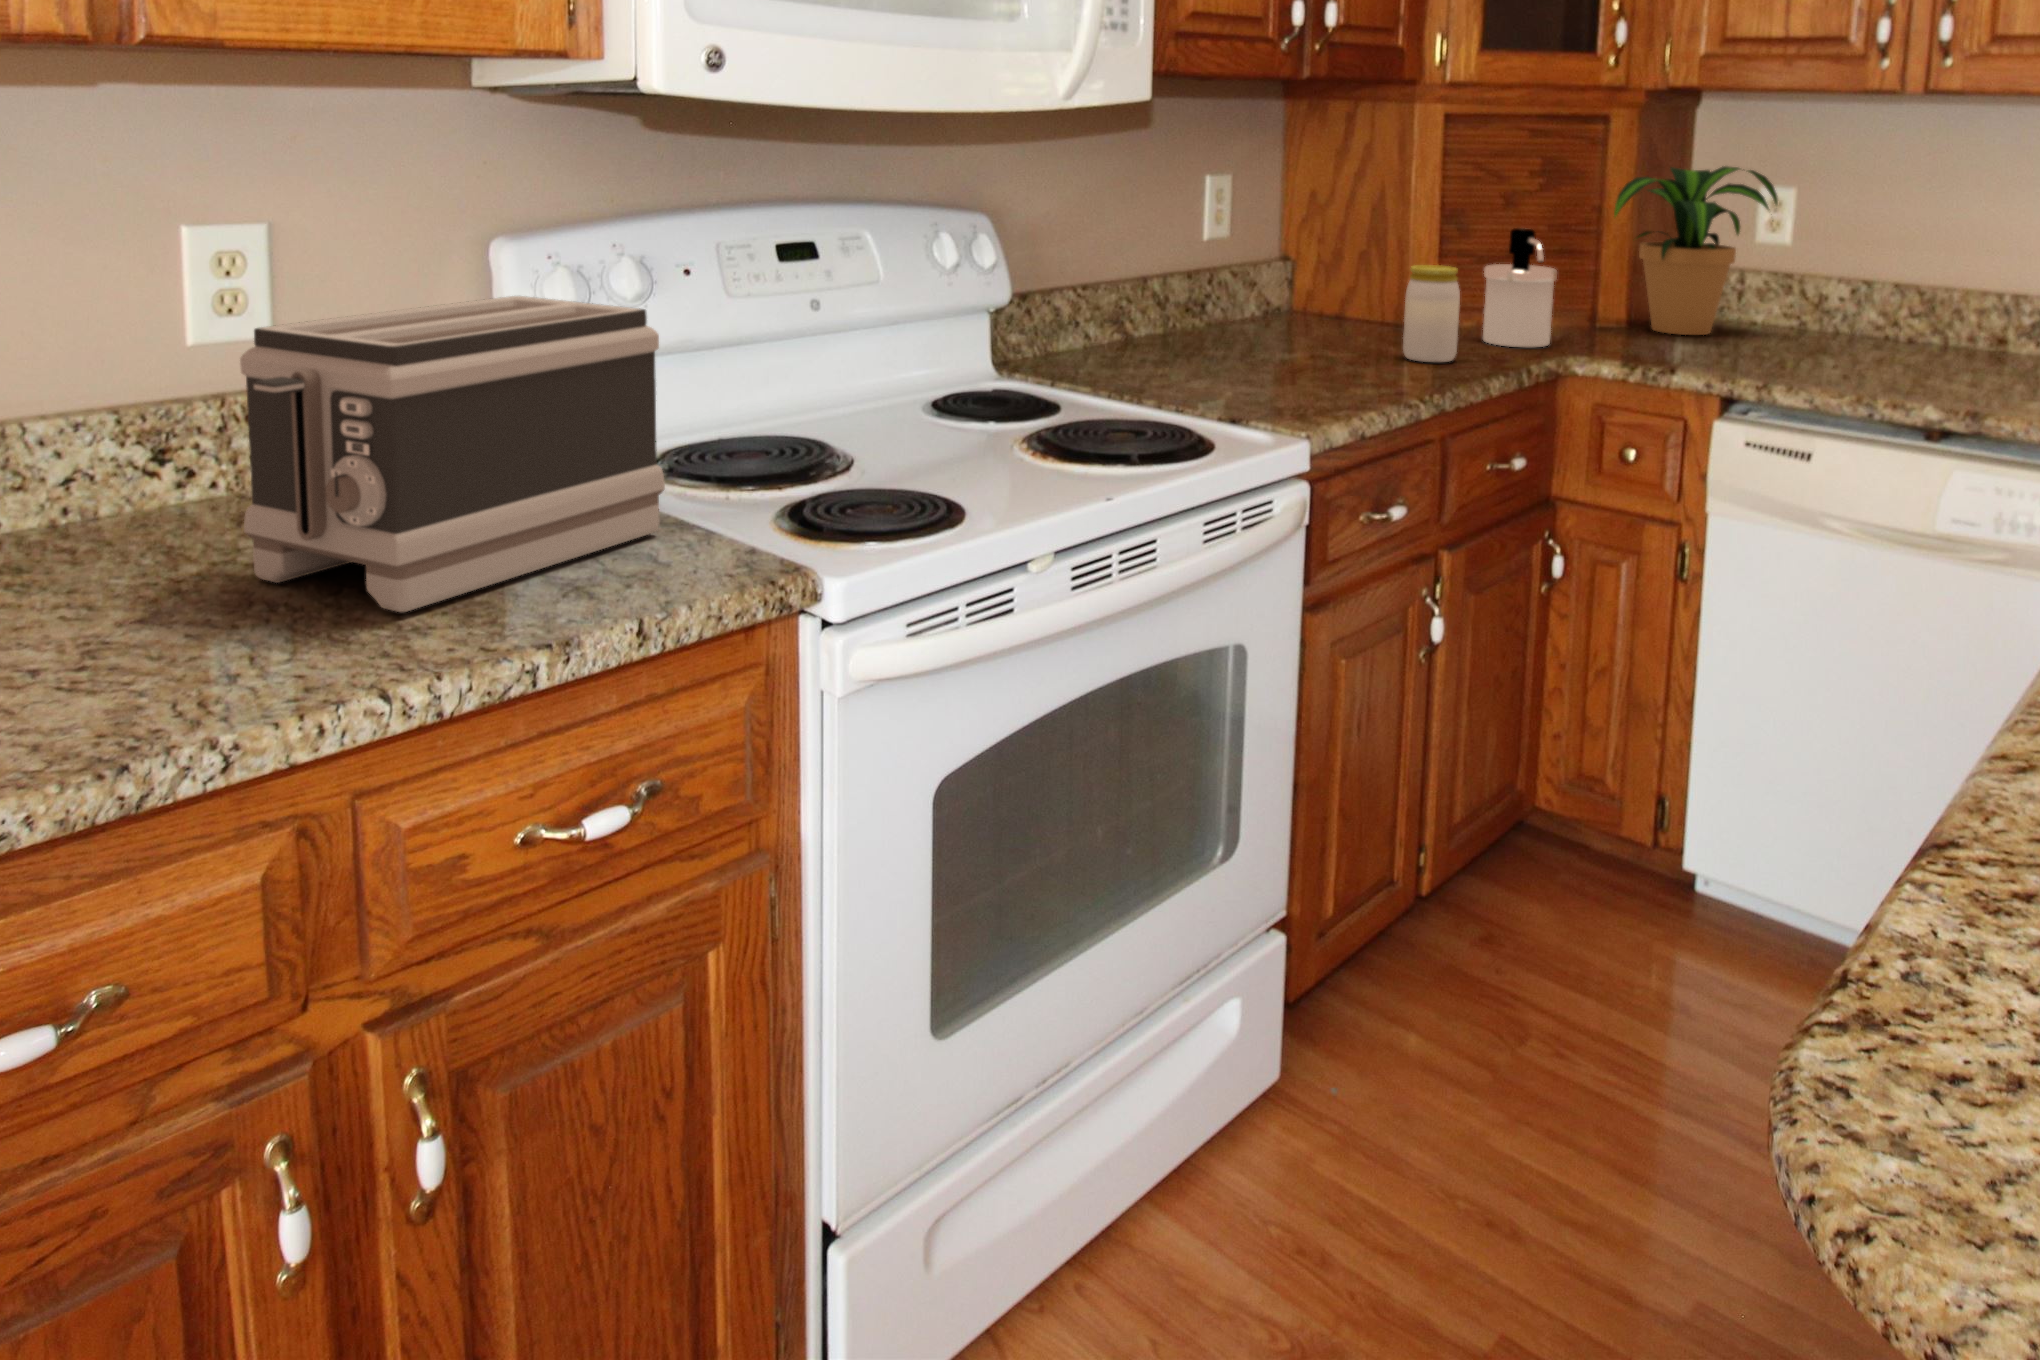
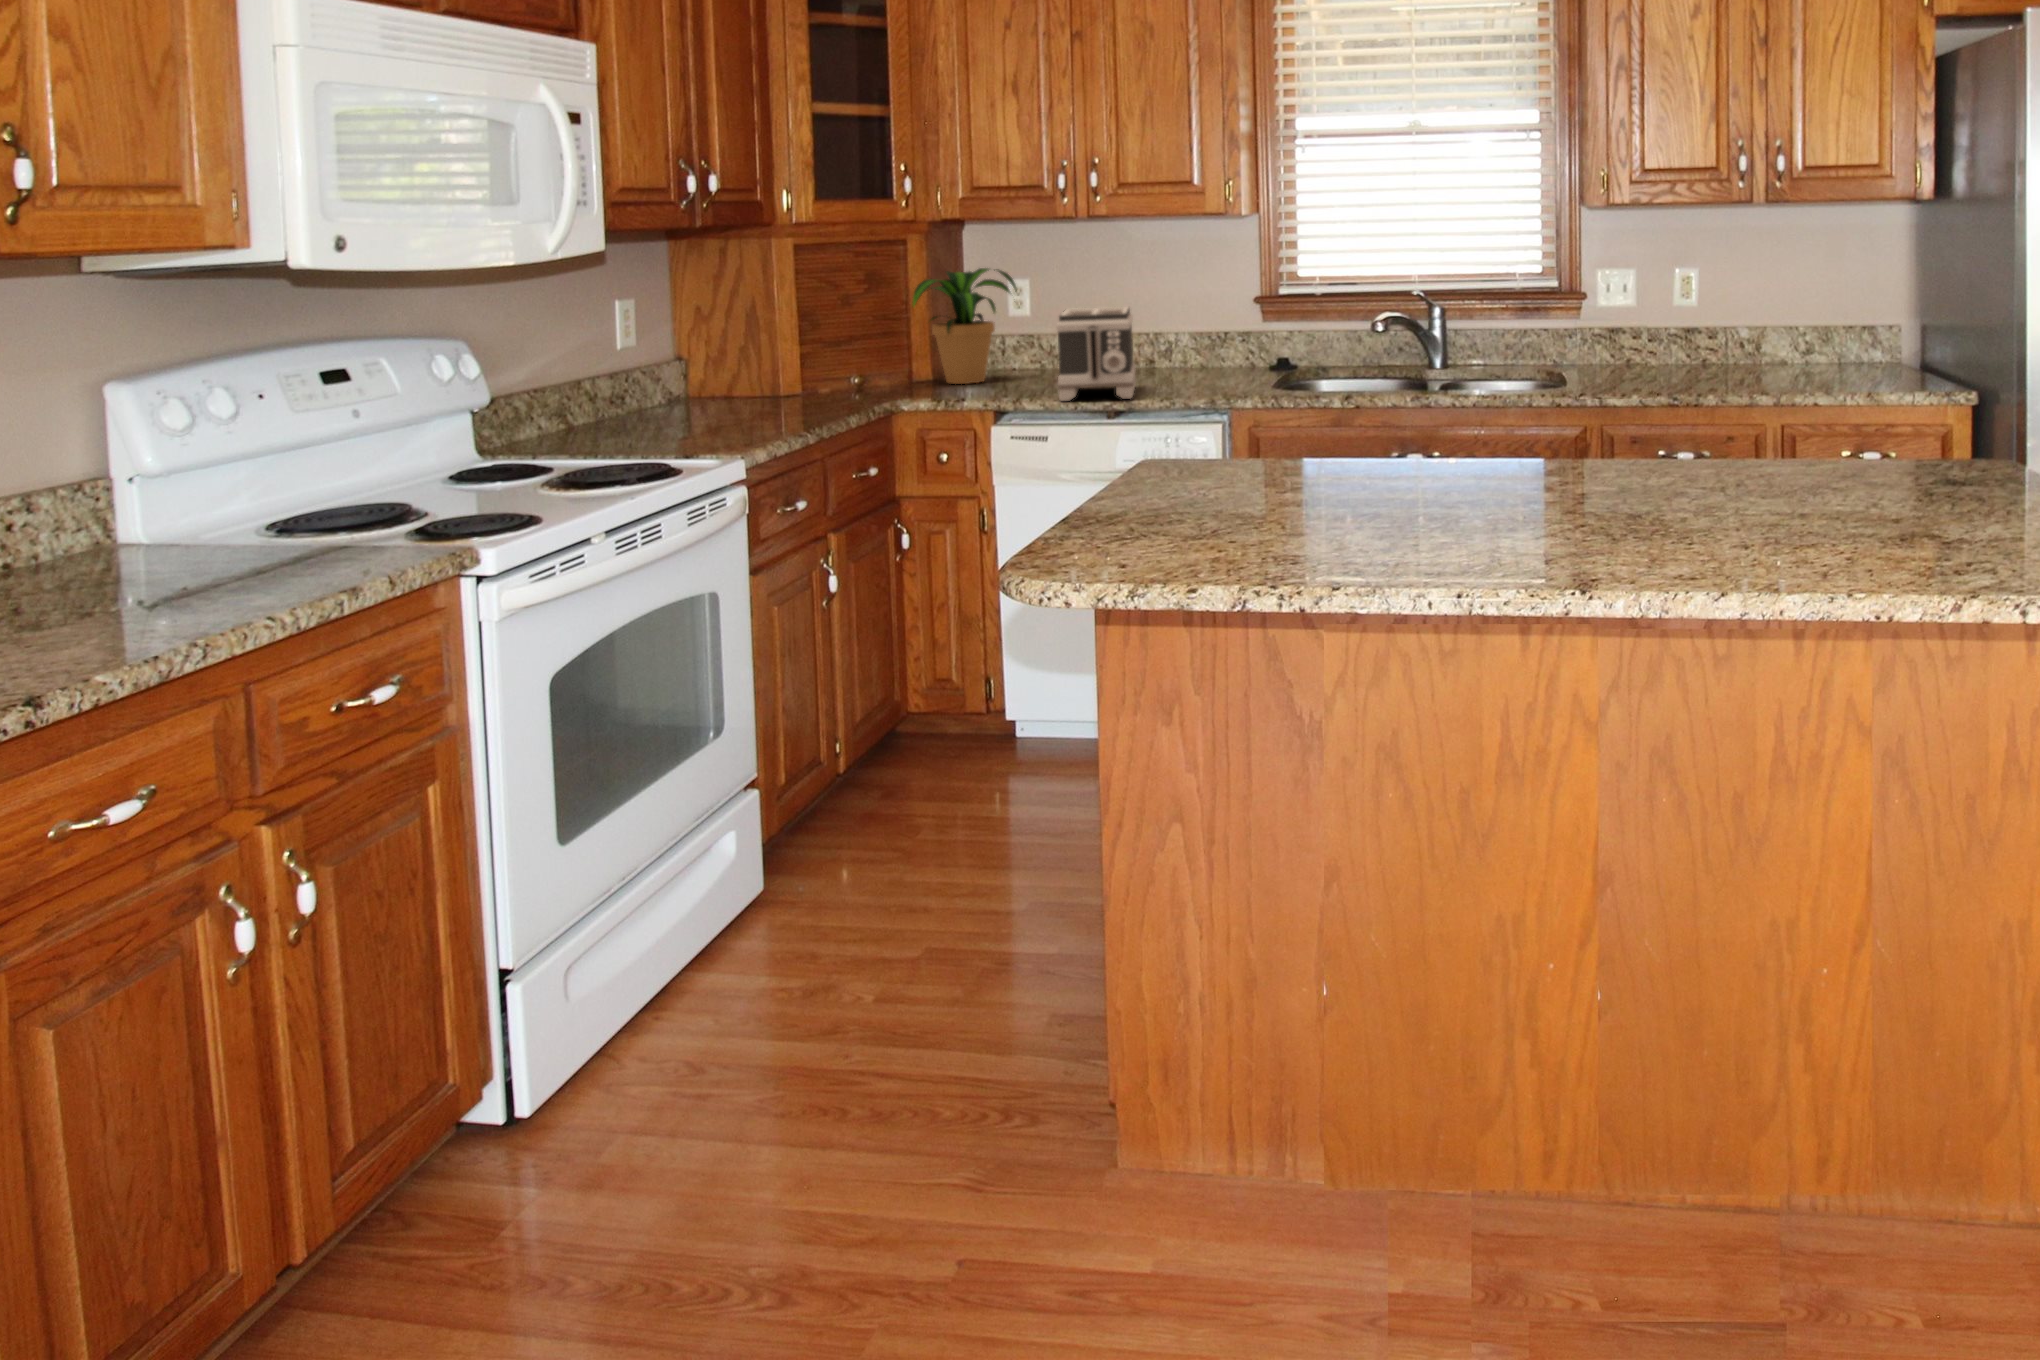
soap dispenser: present [1483,228,1557,347] -> none [830,320,881,402]
jar: present [1403,265,1460,362] -> none [780,349,820,416]
toaster: present [240,296,665,612] -> present [1057,307,1136,401]

